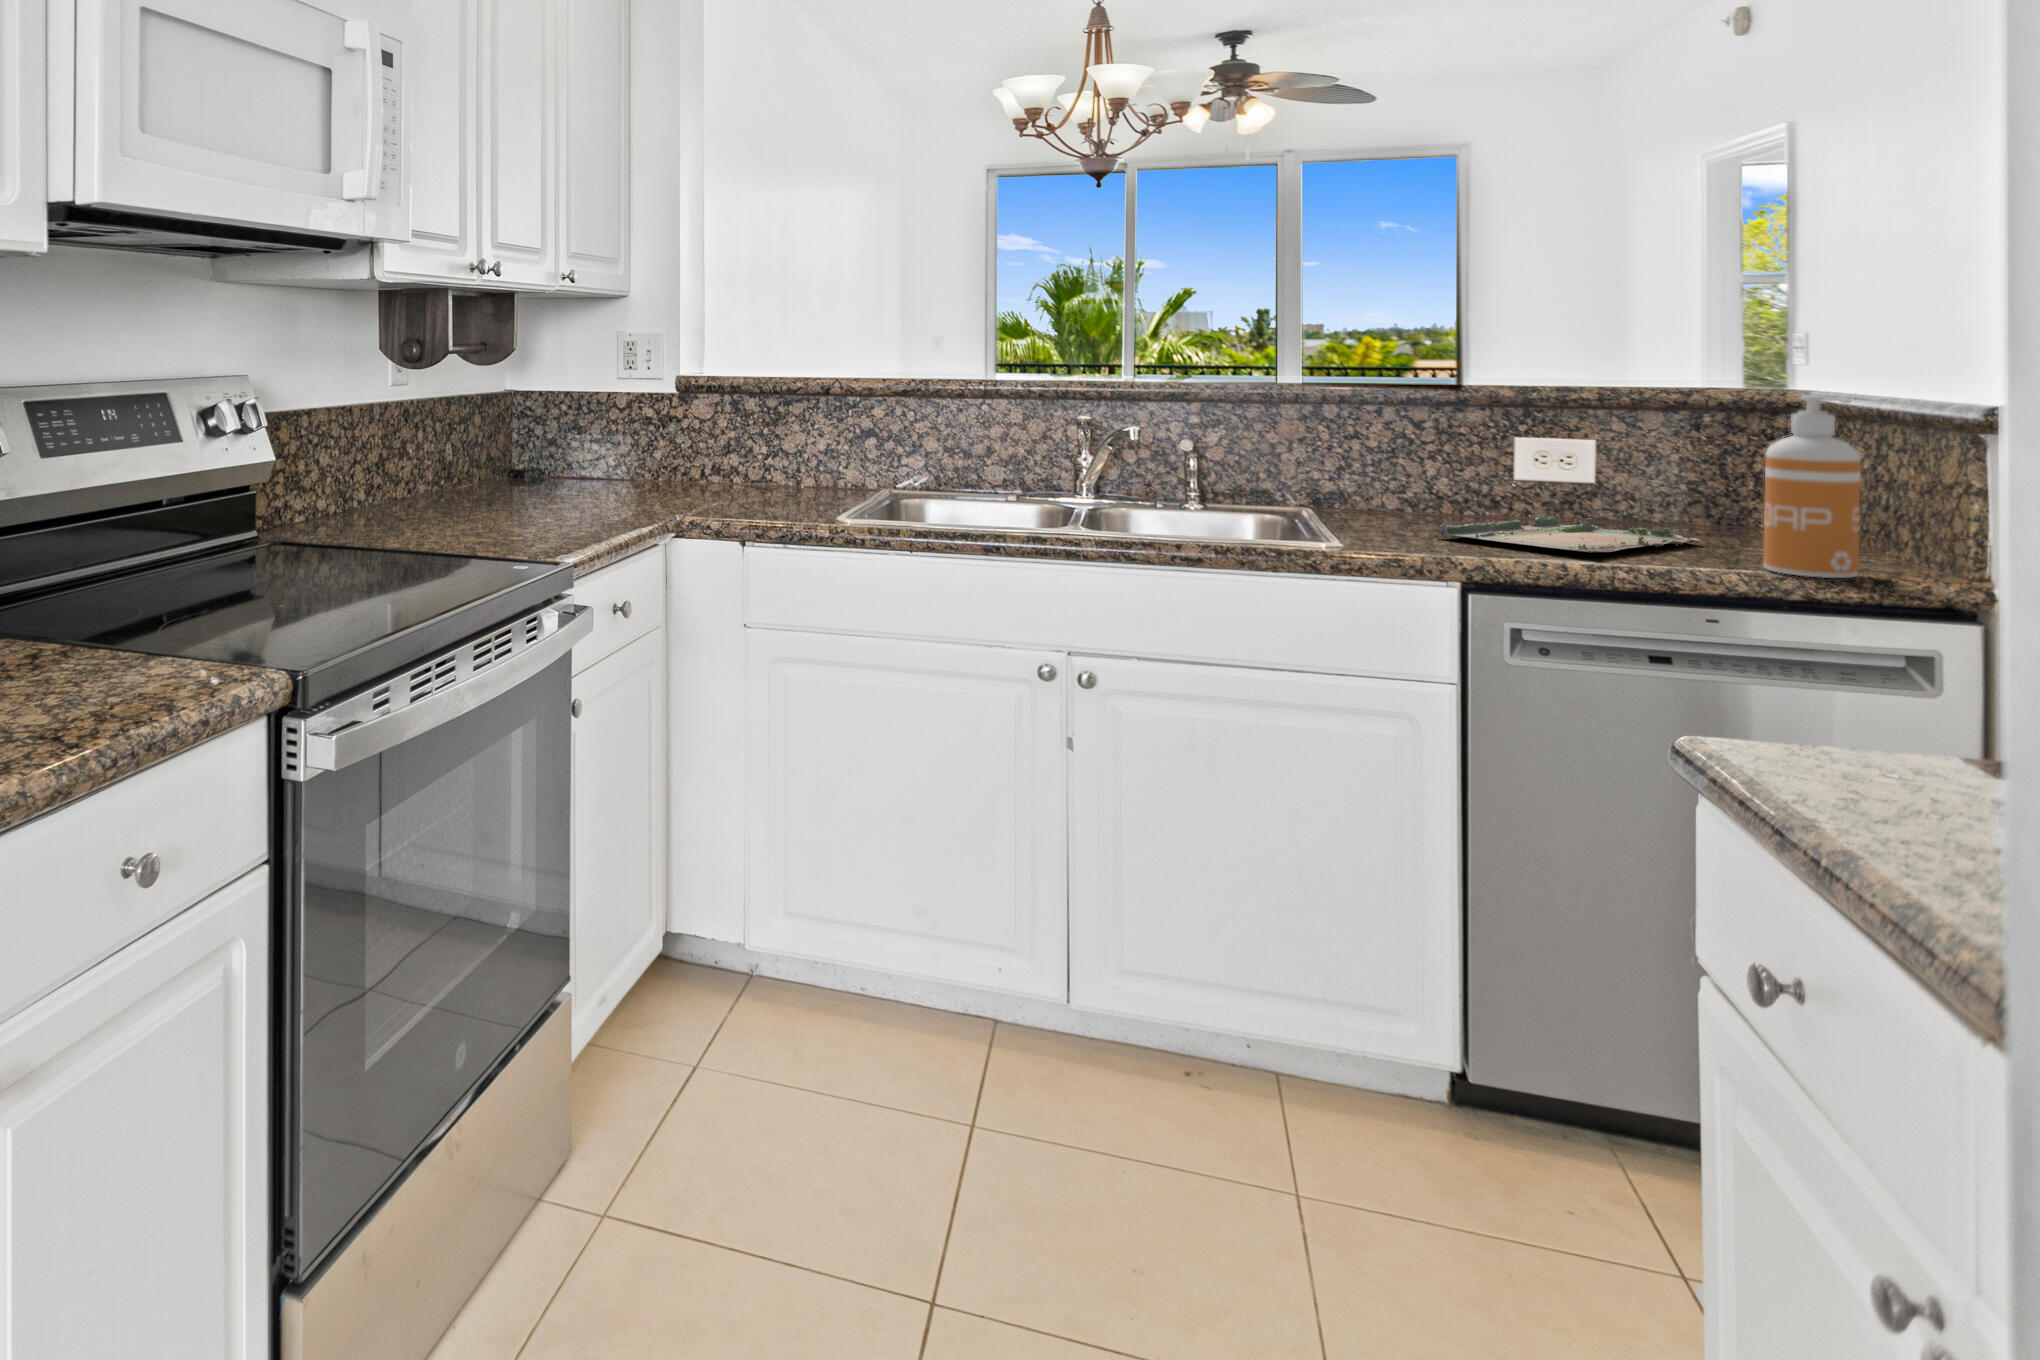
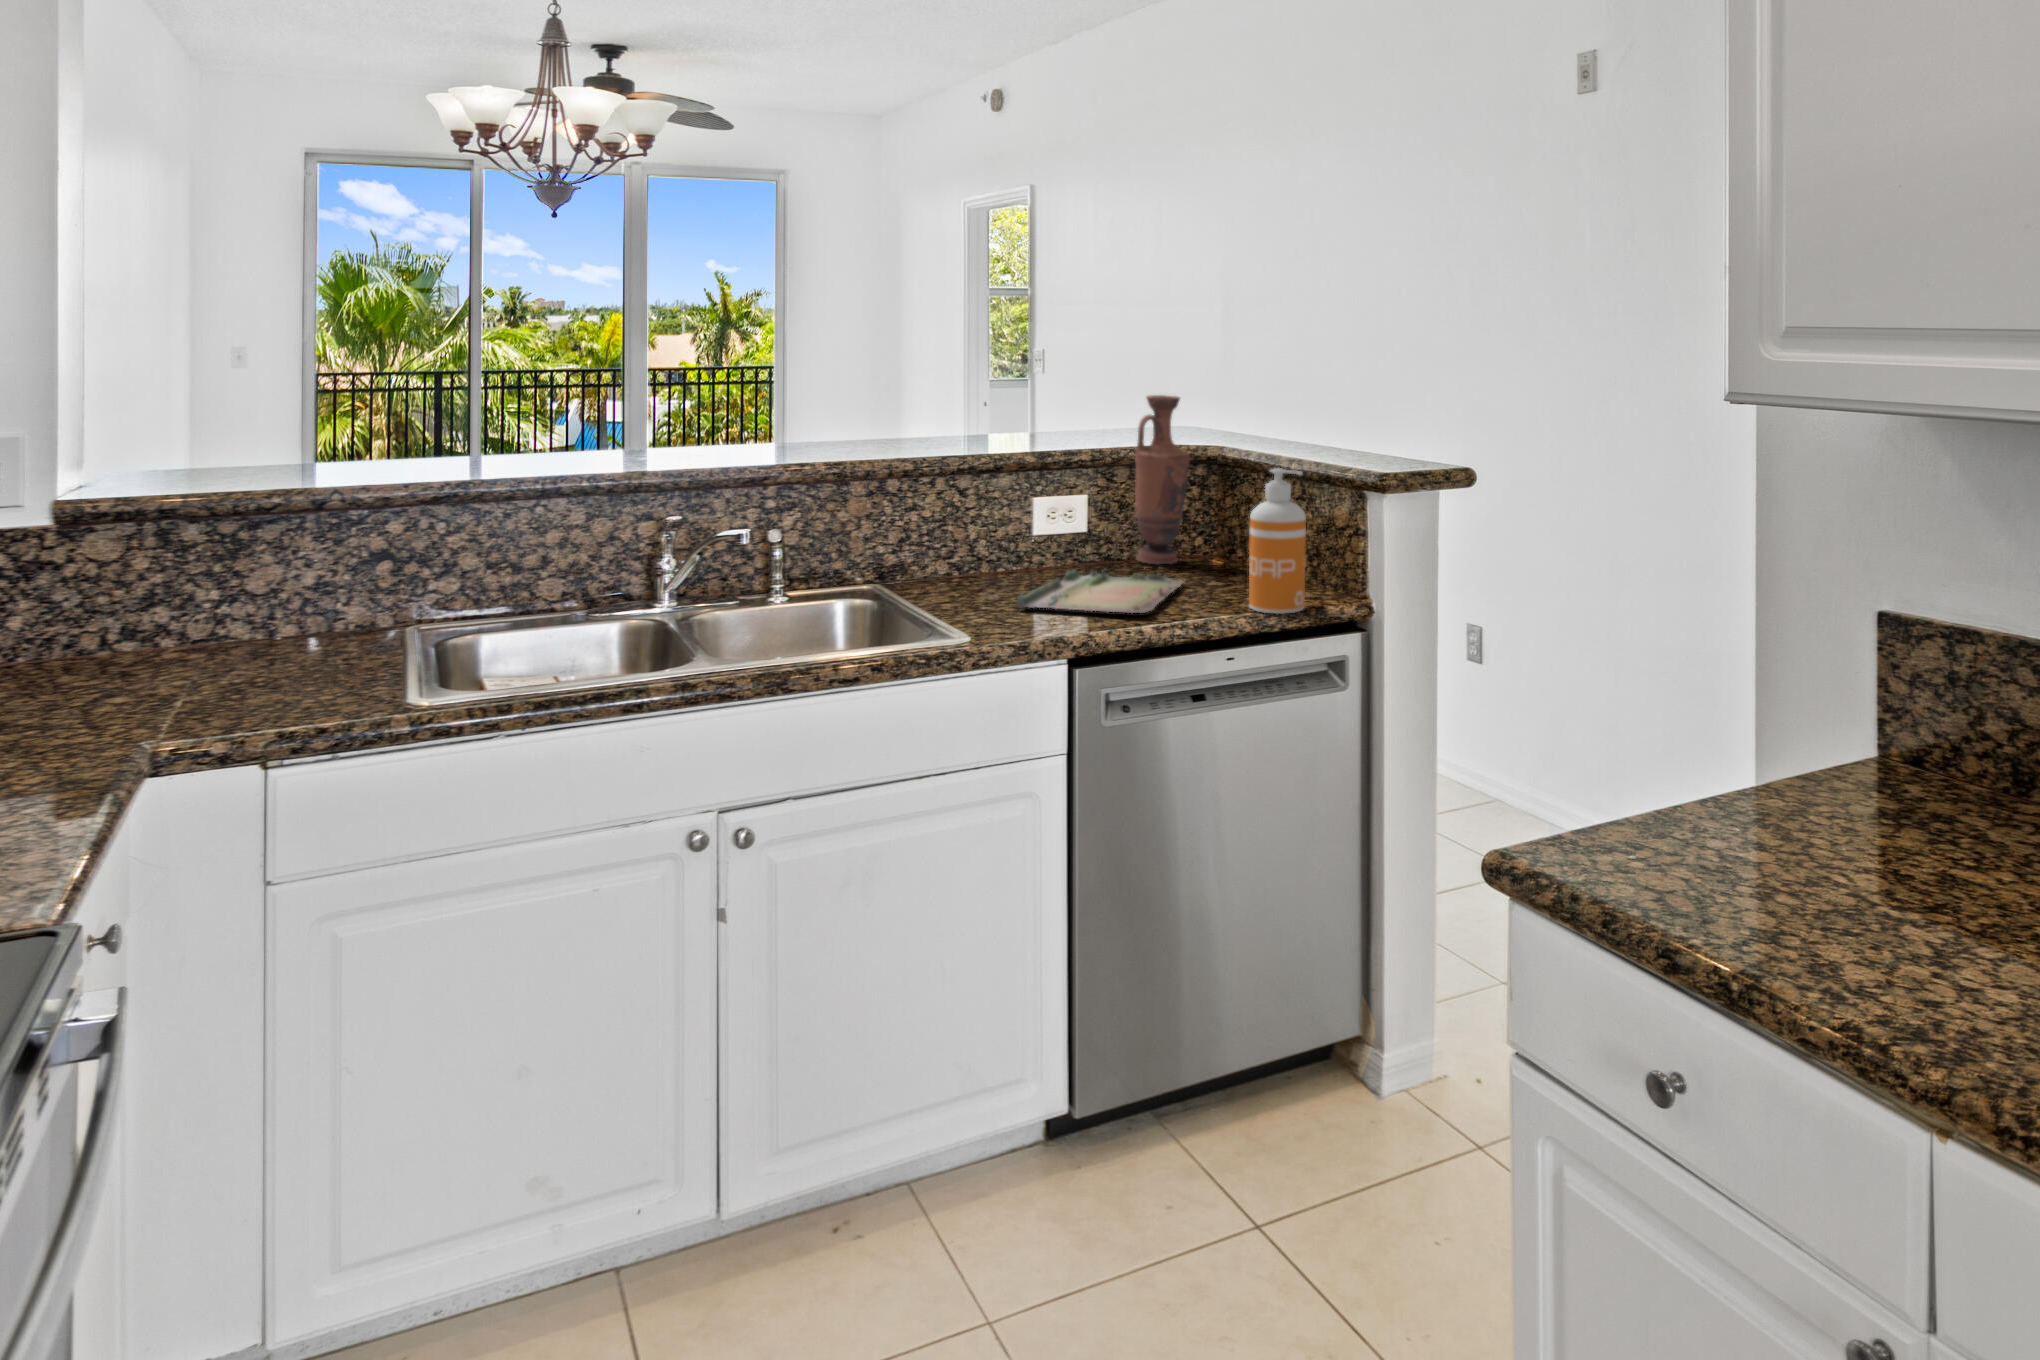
vase: none [1661,323,1748,529] -> present [1135,395,1190,564]

